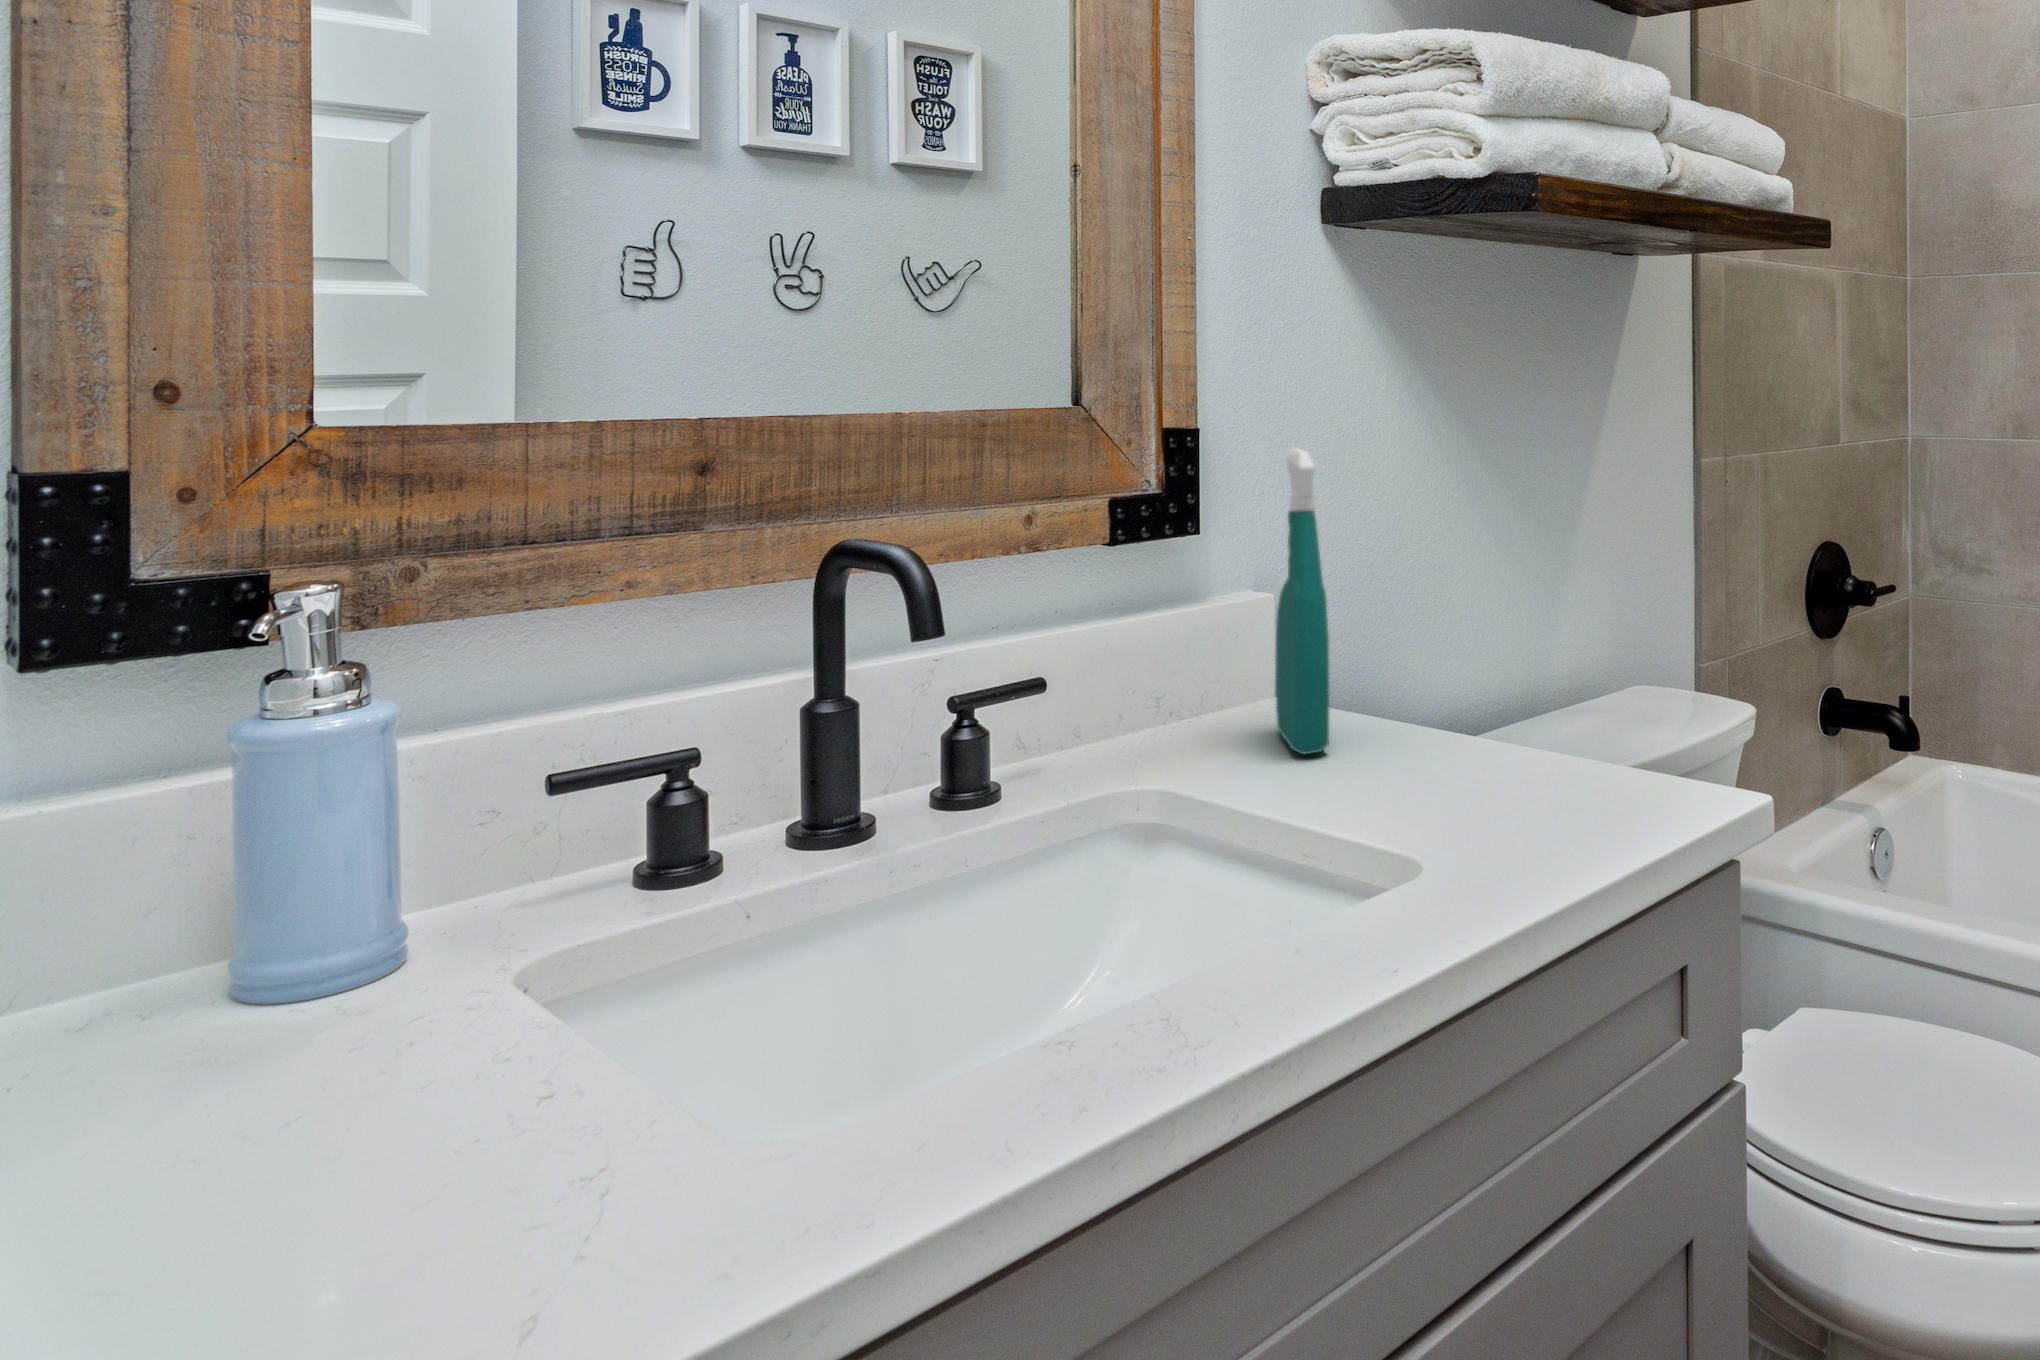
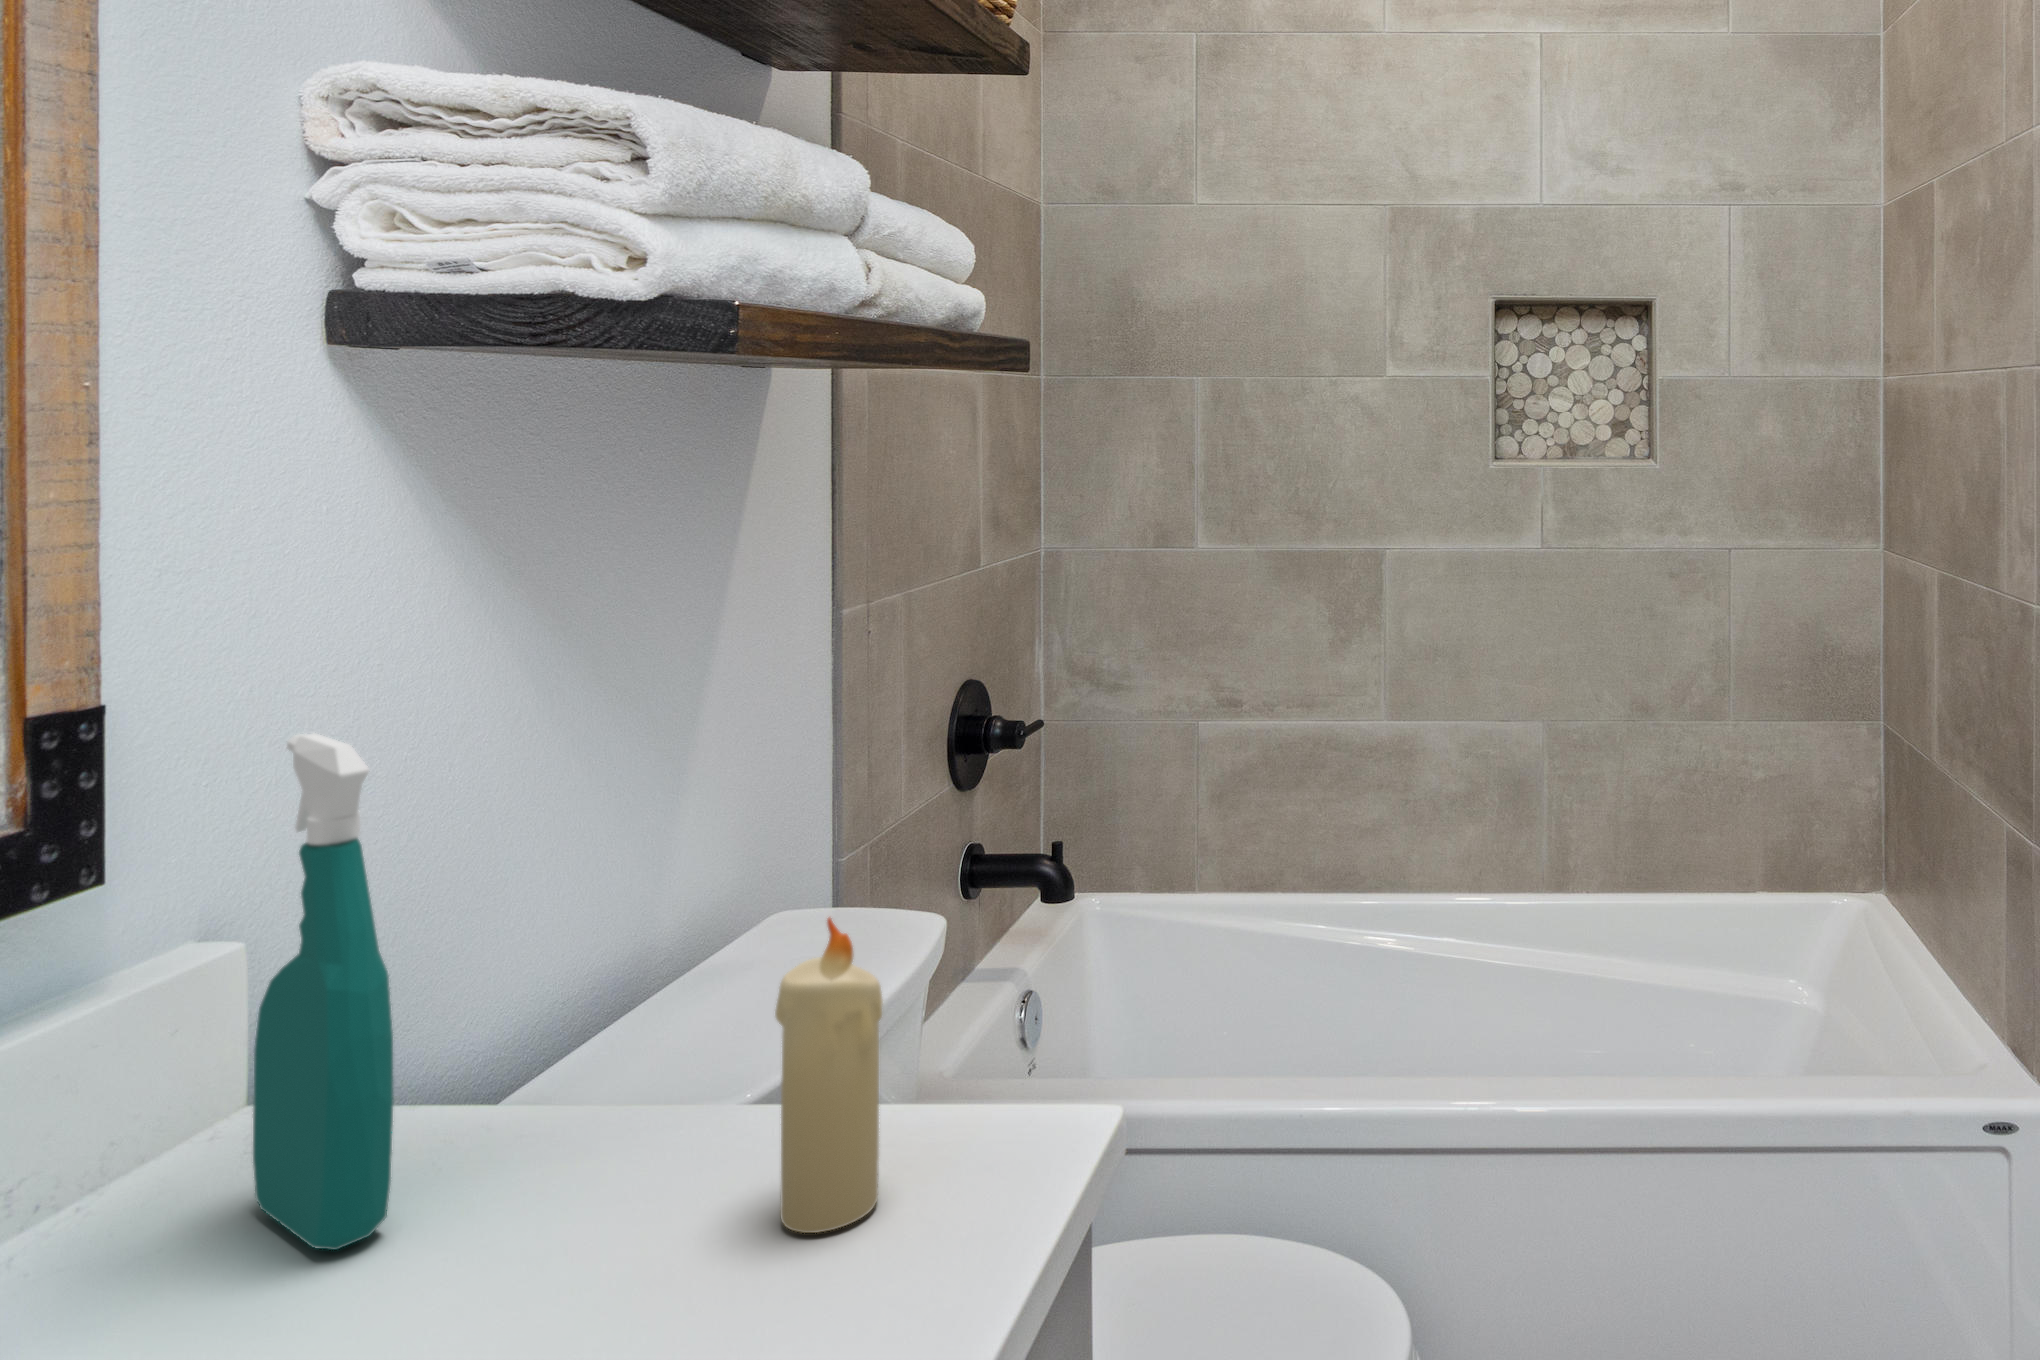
candle: none [1518,590,1588,806] -> present [775,918,882,1233]

